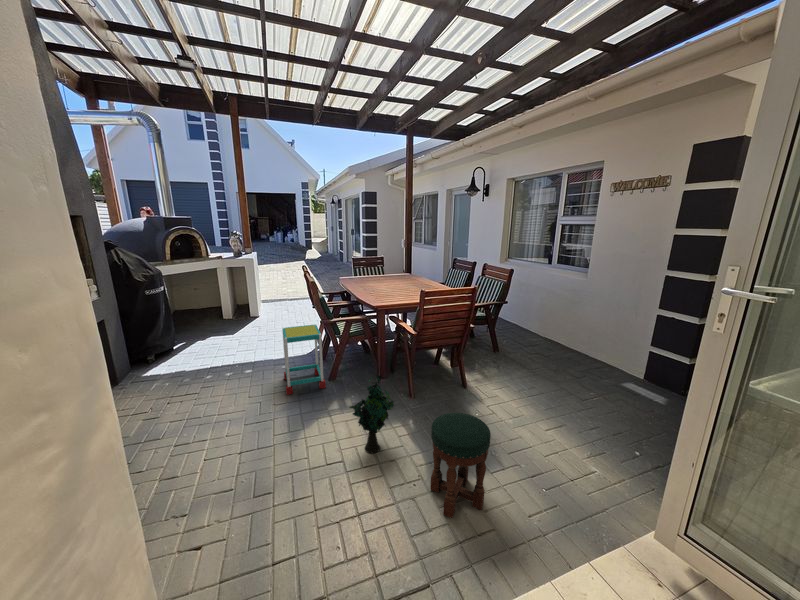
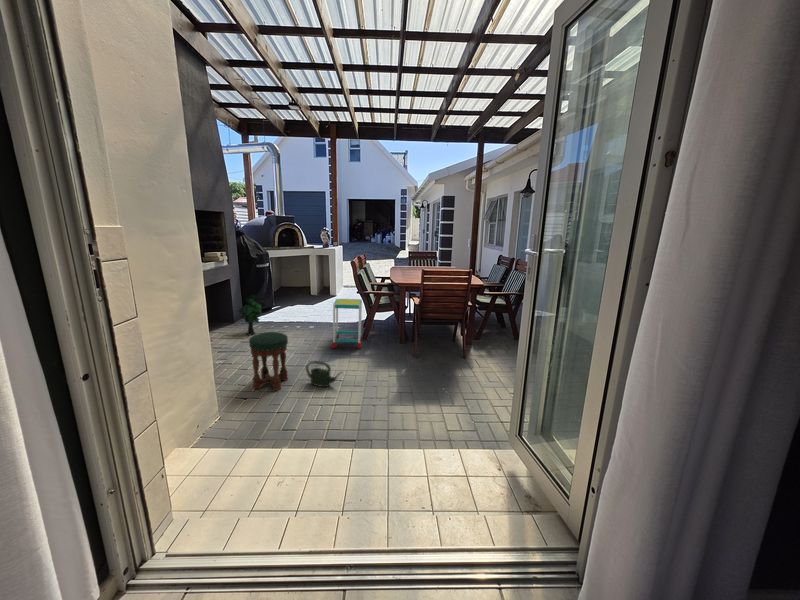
decorative plant: present [350,375,394,453] -> present [238,295,263,335]
stool: present [431,413,491,518] -> present [249,332,288,390]
watering can: none [274,430,332,464] -> present [306,361,342,387]

